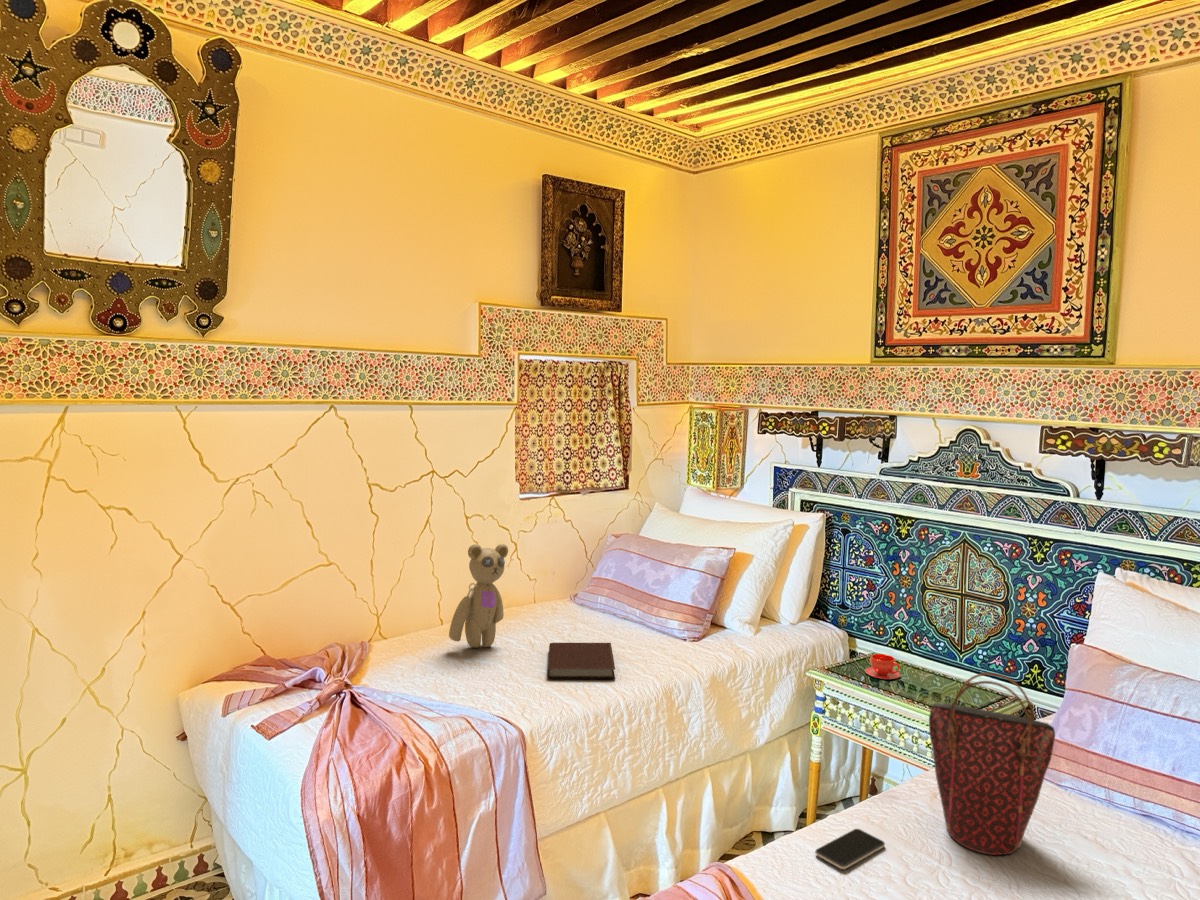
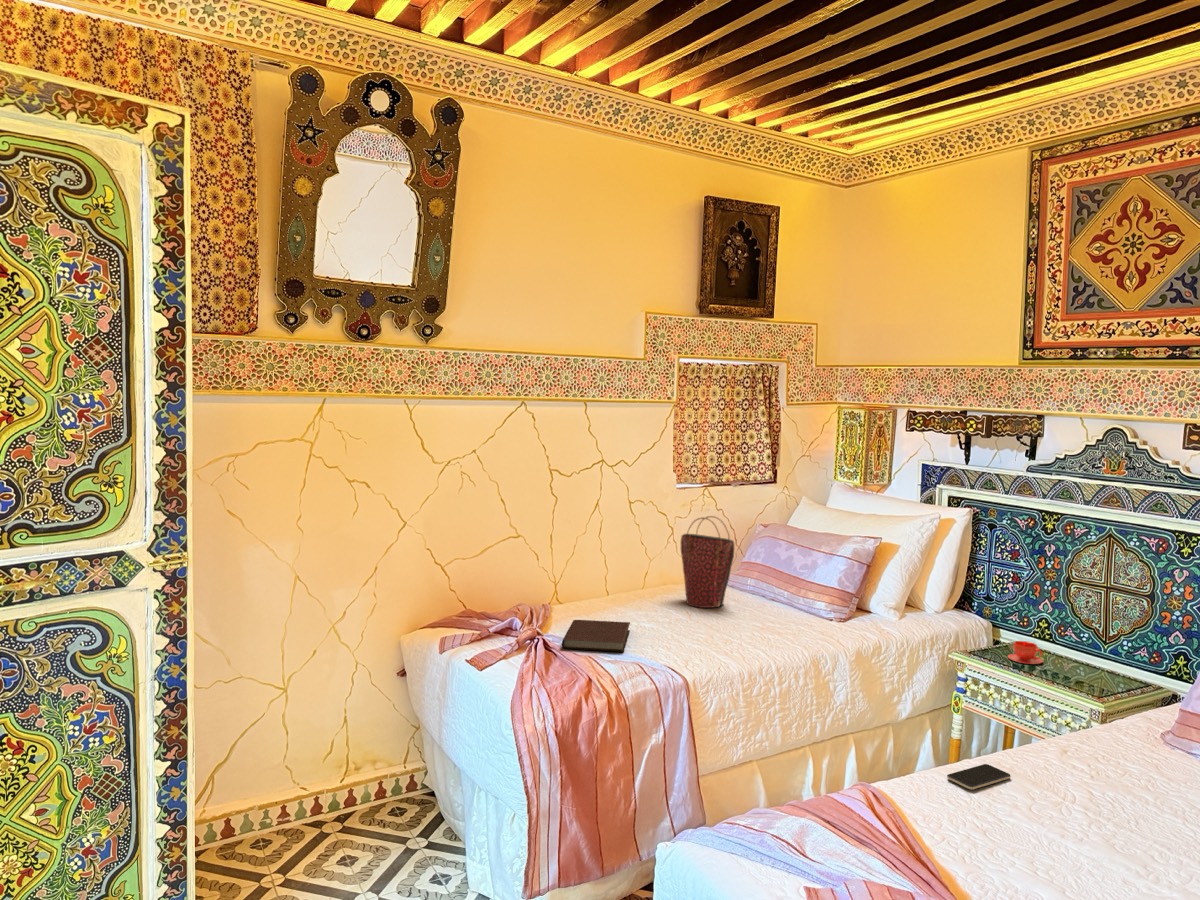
teddy bear: present [449,544,508,647] -> none [619,524,672,616]
notebook: present [548,643,615,679] -> present [562,620,630,652]
handbag: present [929,673,1055,855] -> present [681,516,734,608]

